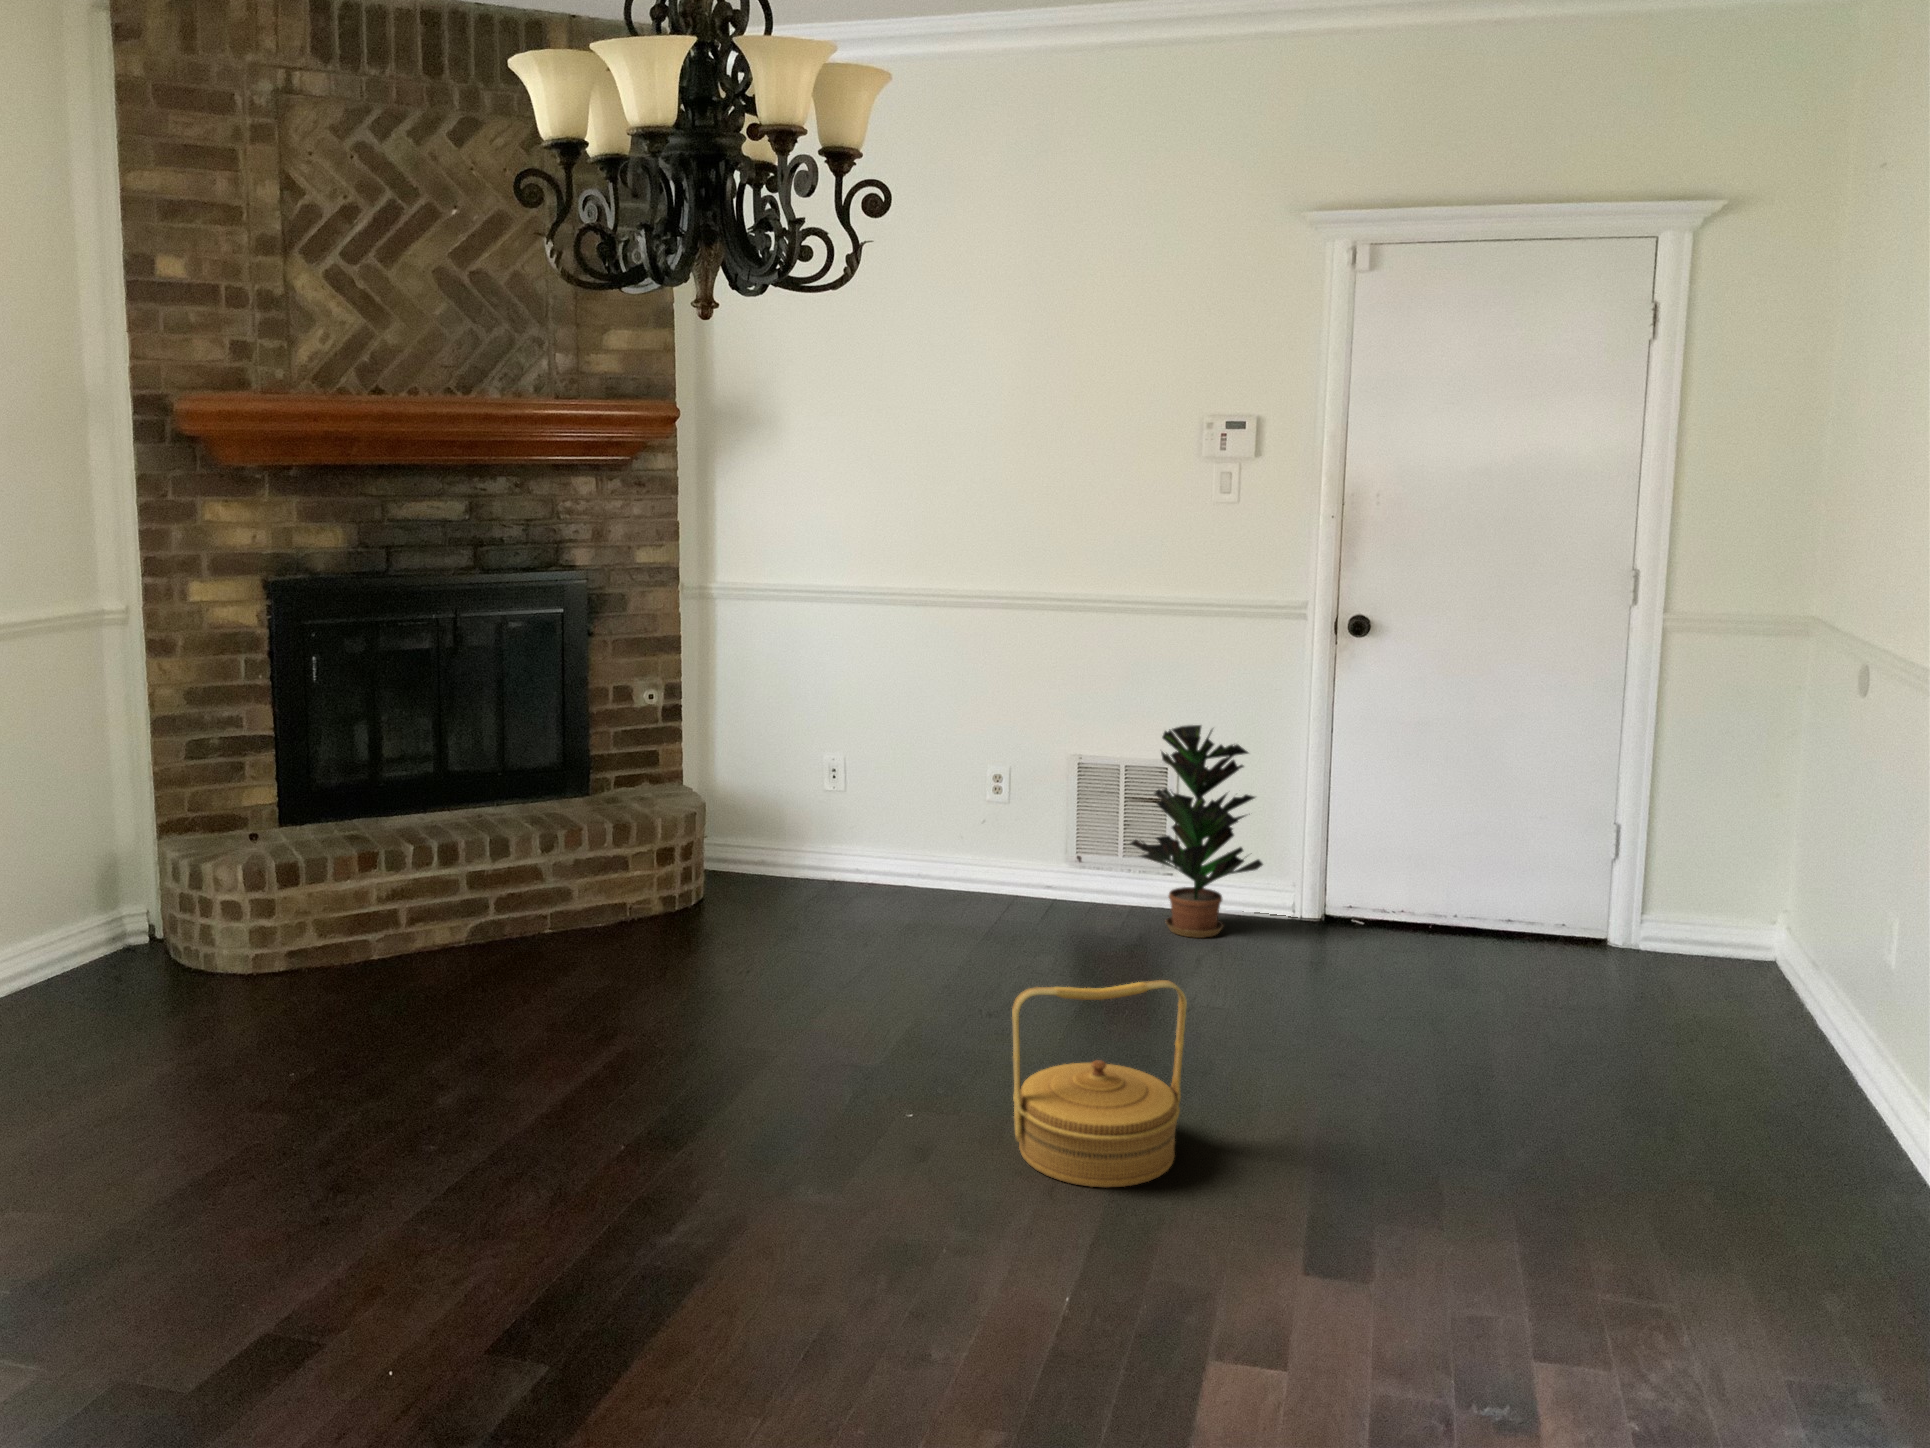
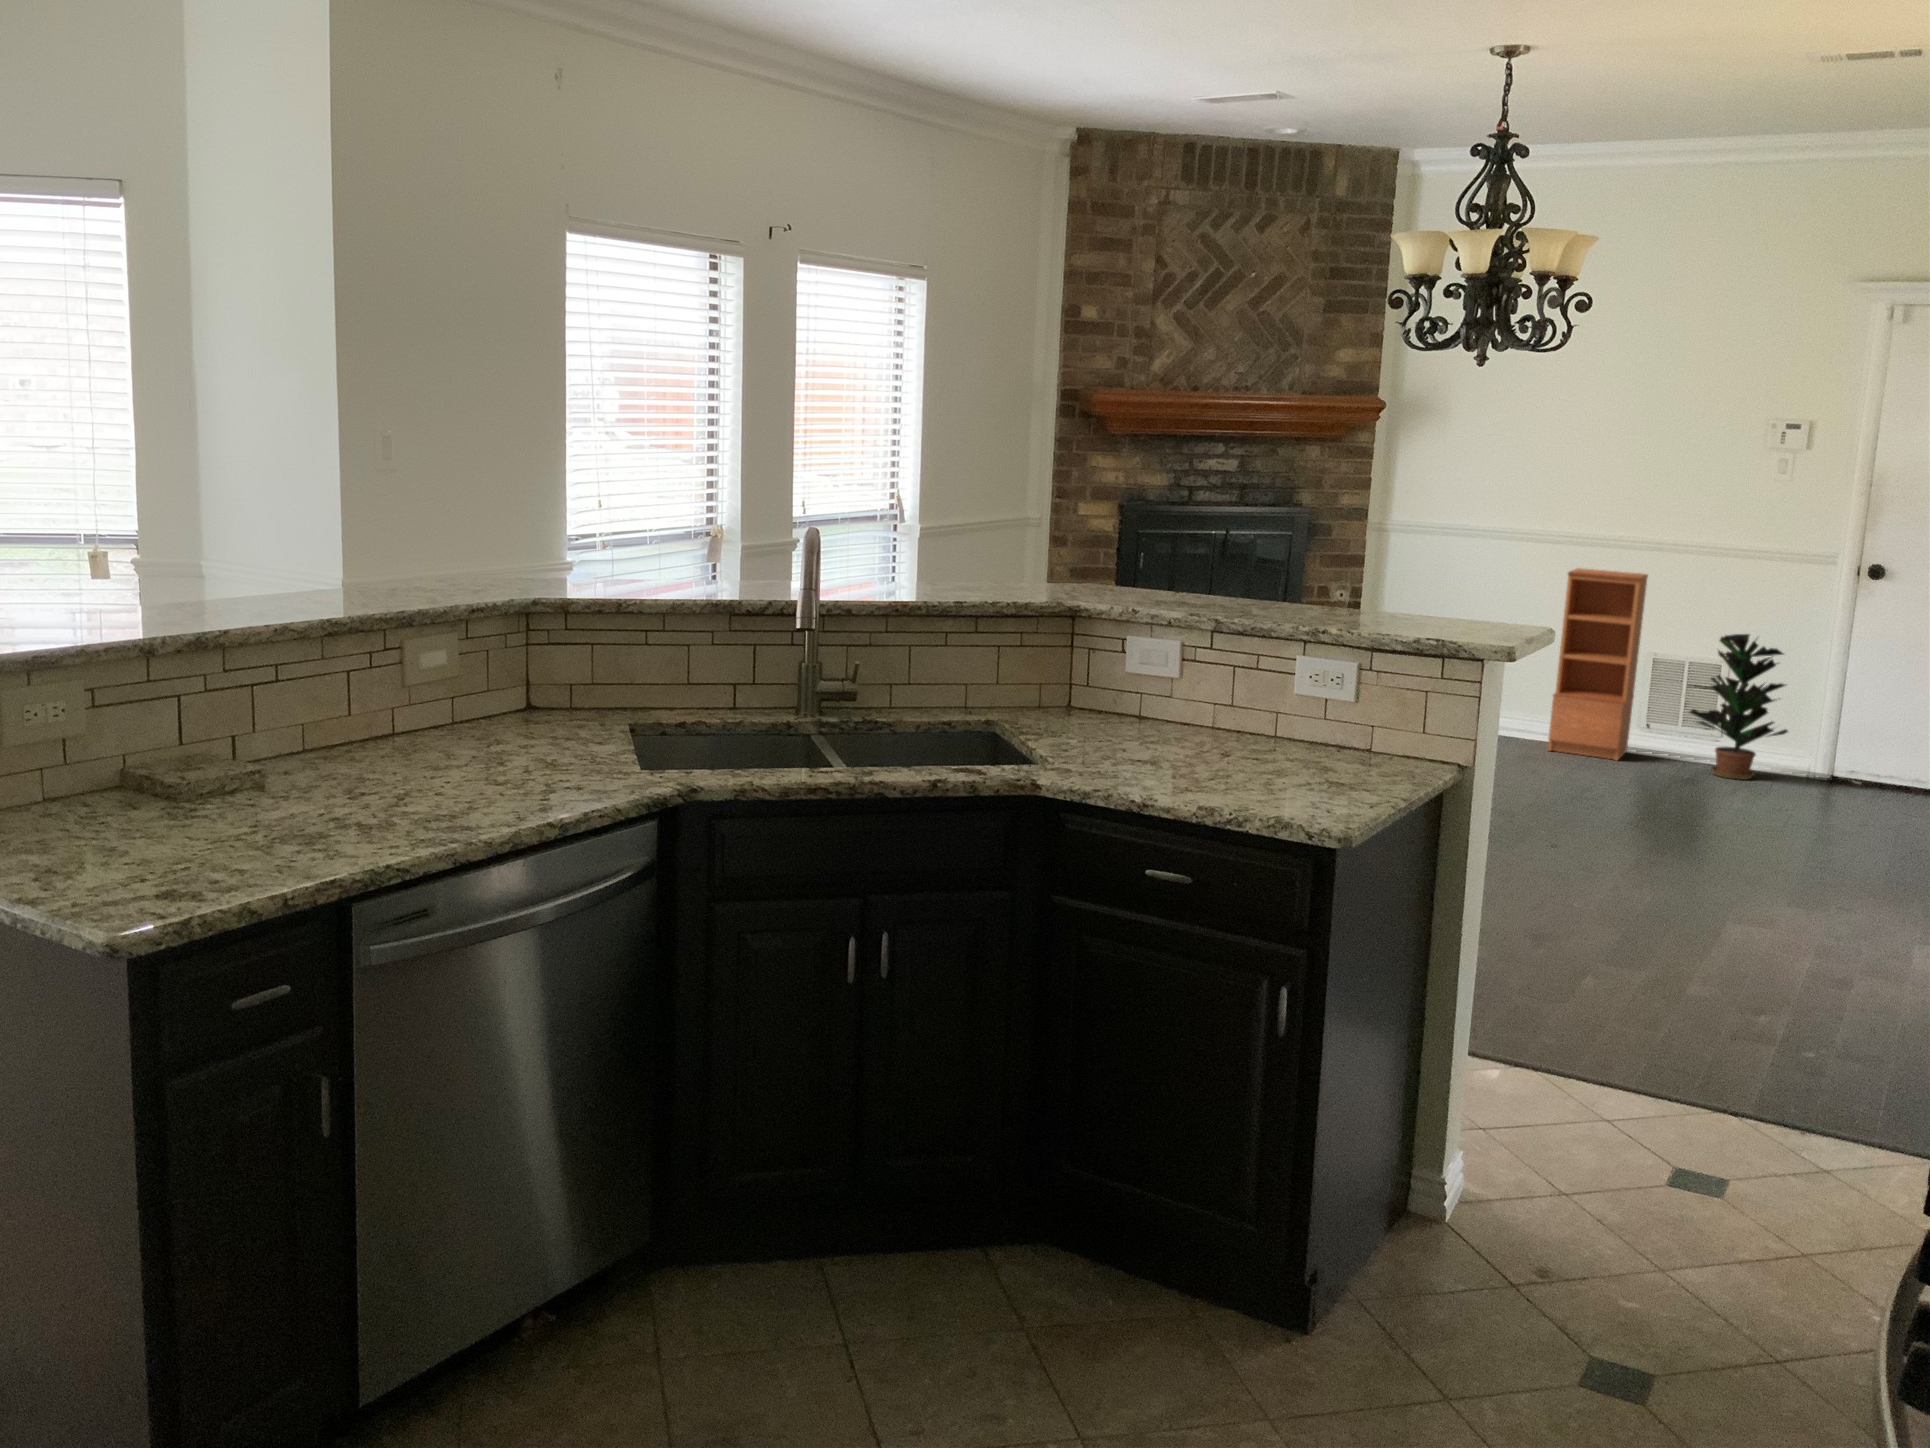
bookcase: none [947,640,1064,918] -> present [1548,568,1648,761]
basket: present [1012,980,1187,1187] -> none [1619,753,1731,865]

